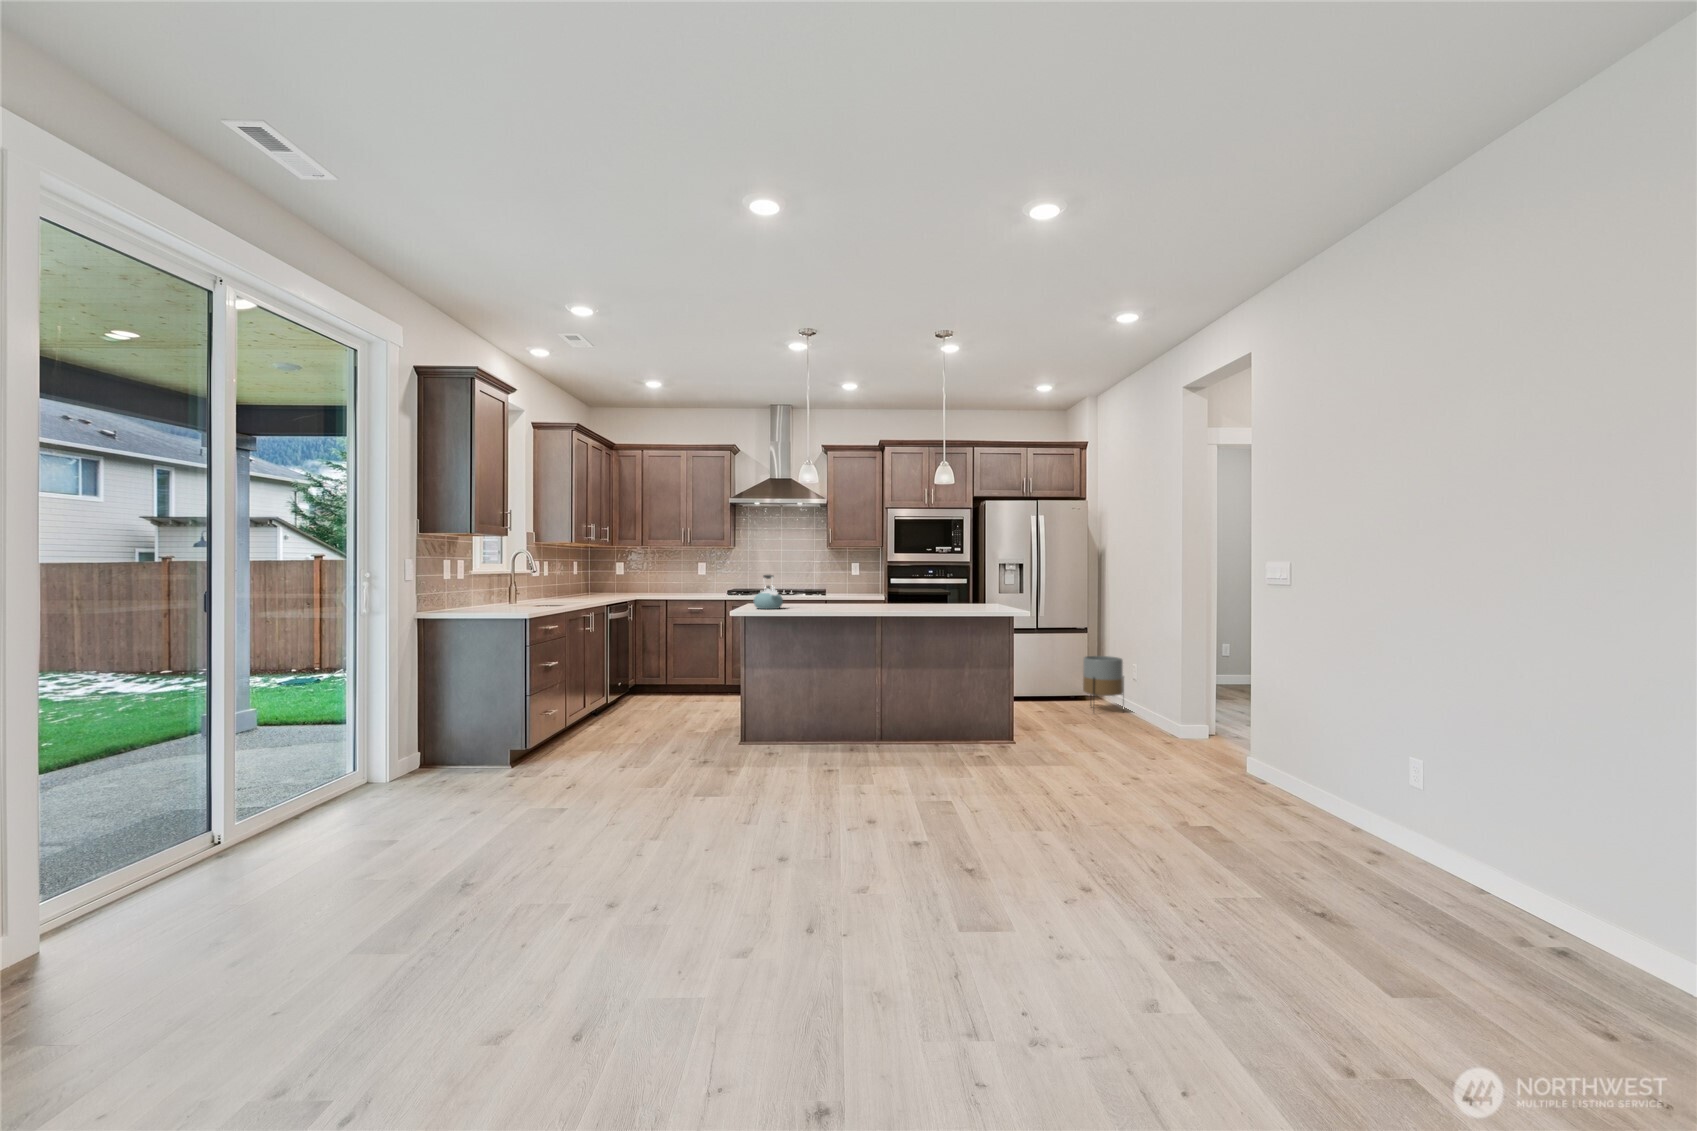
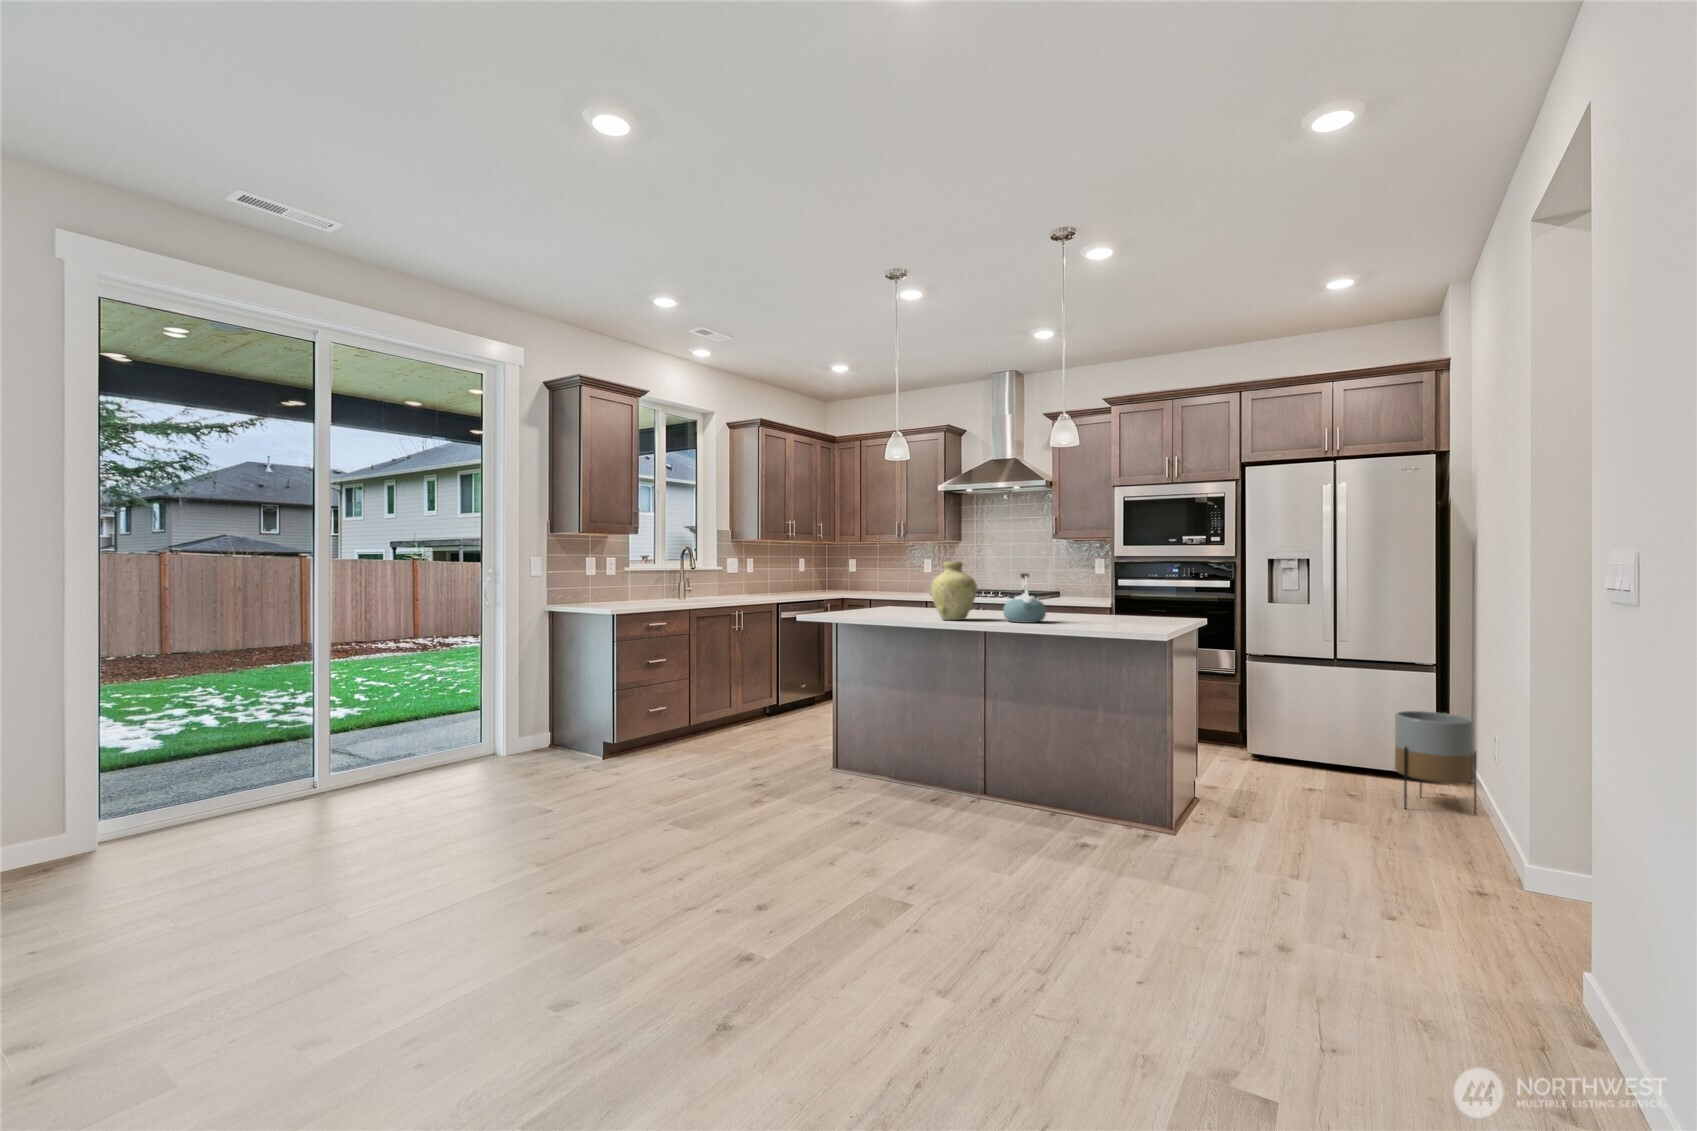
vase: none [836,566,872,611] -> present [931,562,977,620]
kettle: present [754,575,783,609] -> present [1003,573,1046,623]

